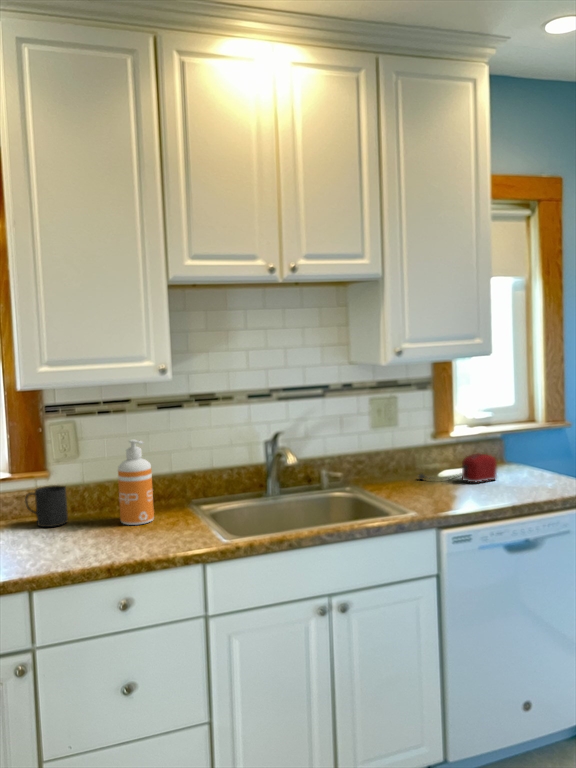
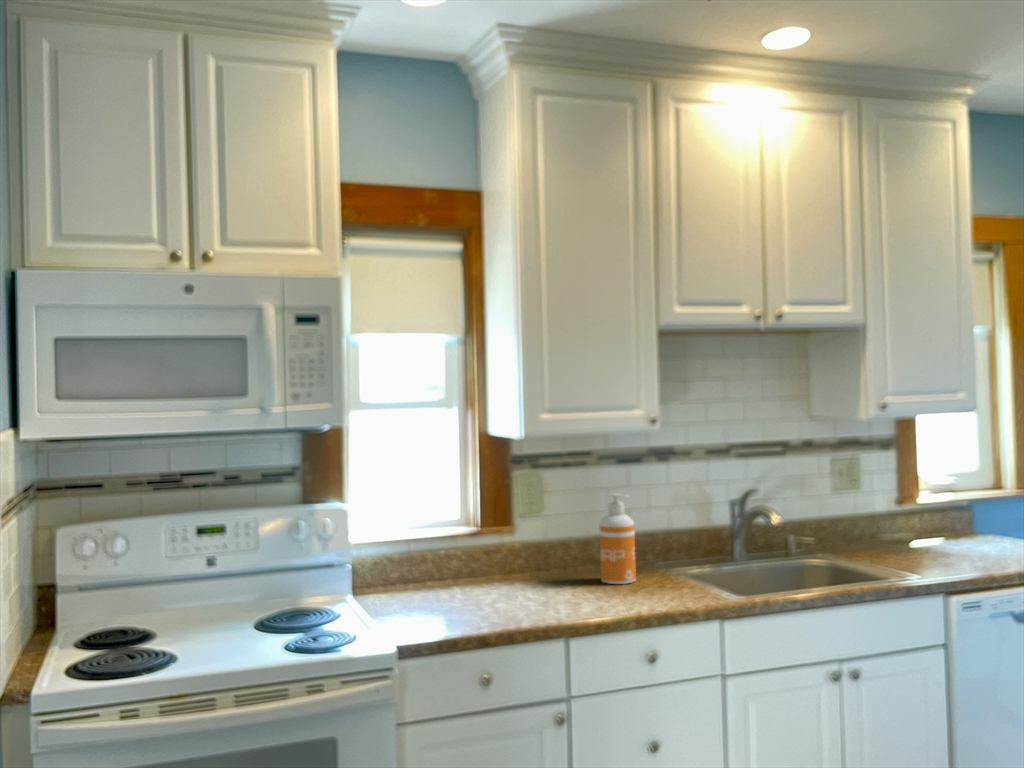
toaster: present [419,453,497,482] -> none [888,520,980,551]
mug: present [25,485,68,527] -> none [504,542,545,585]

